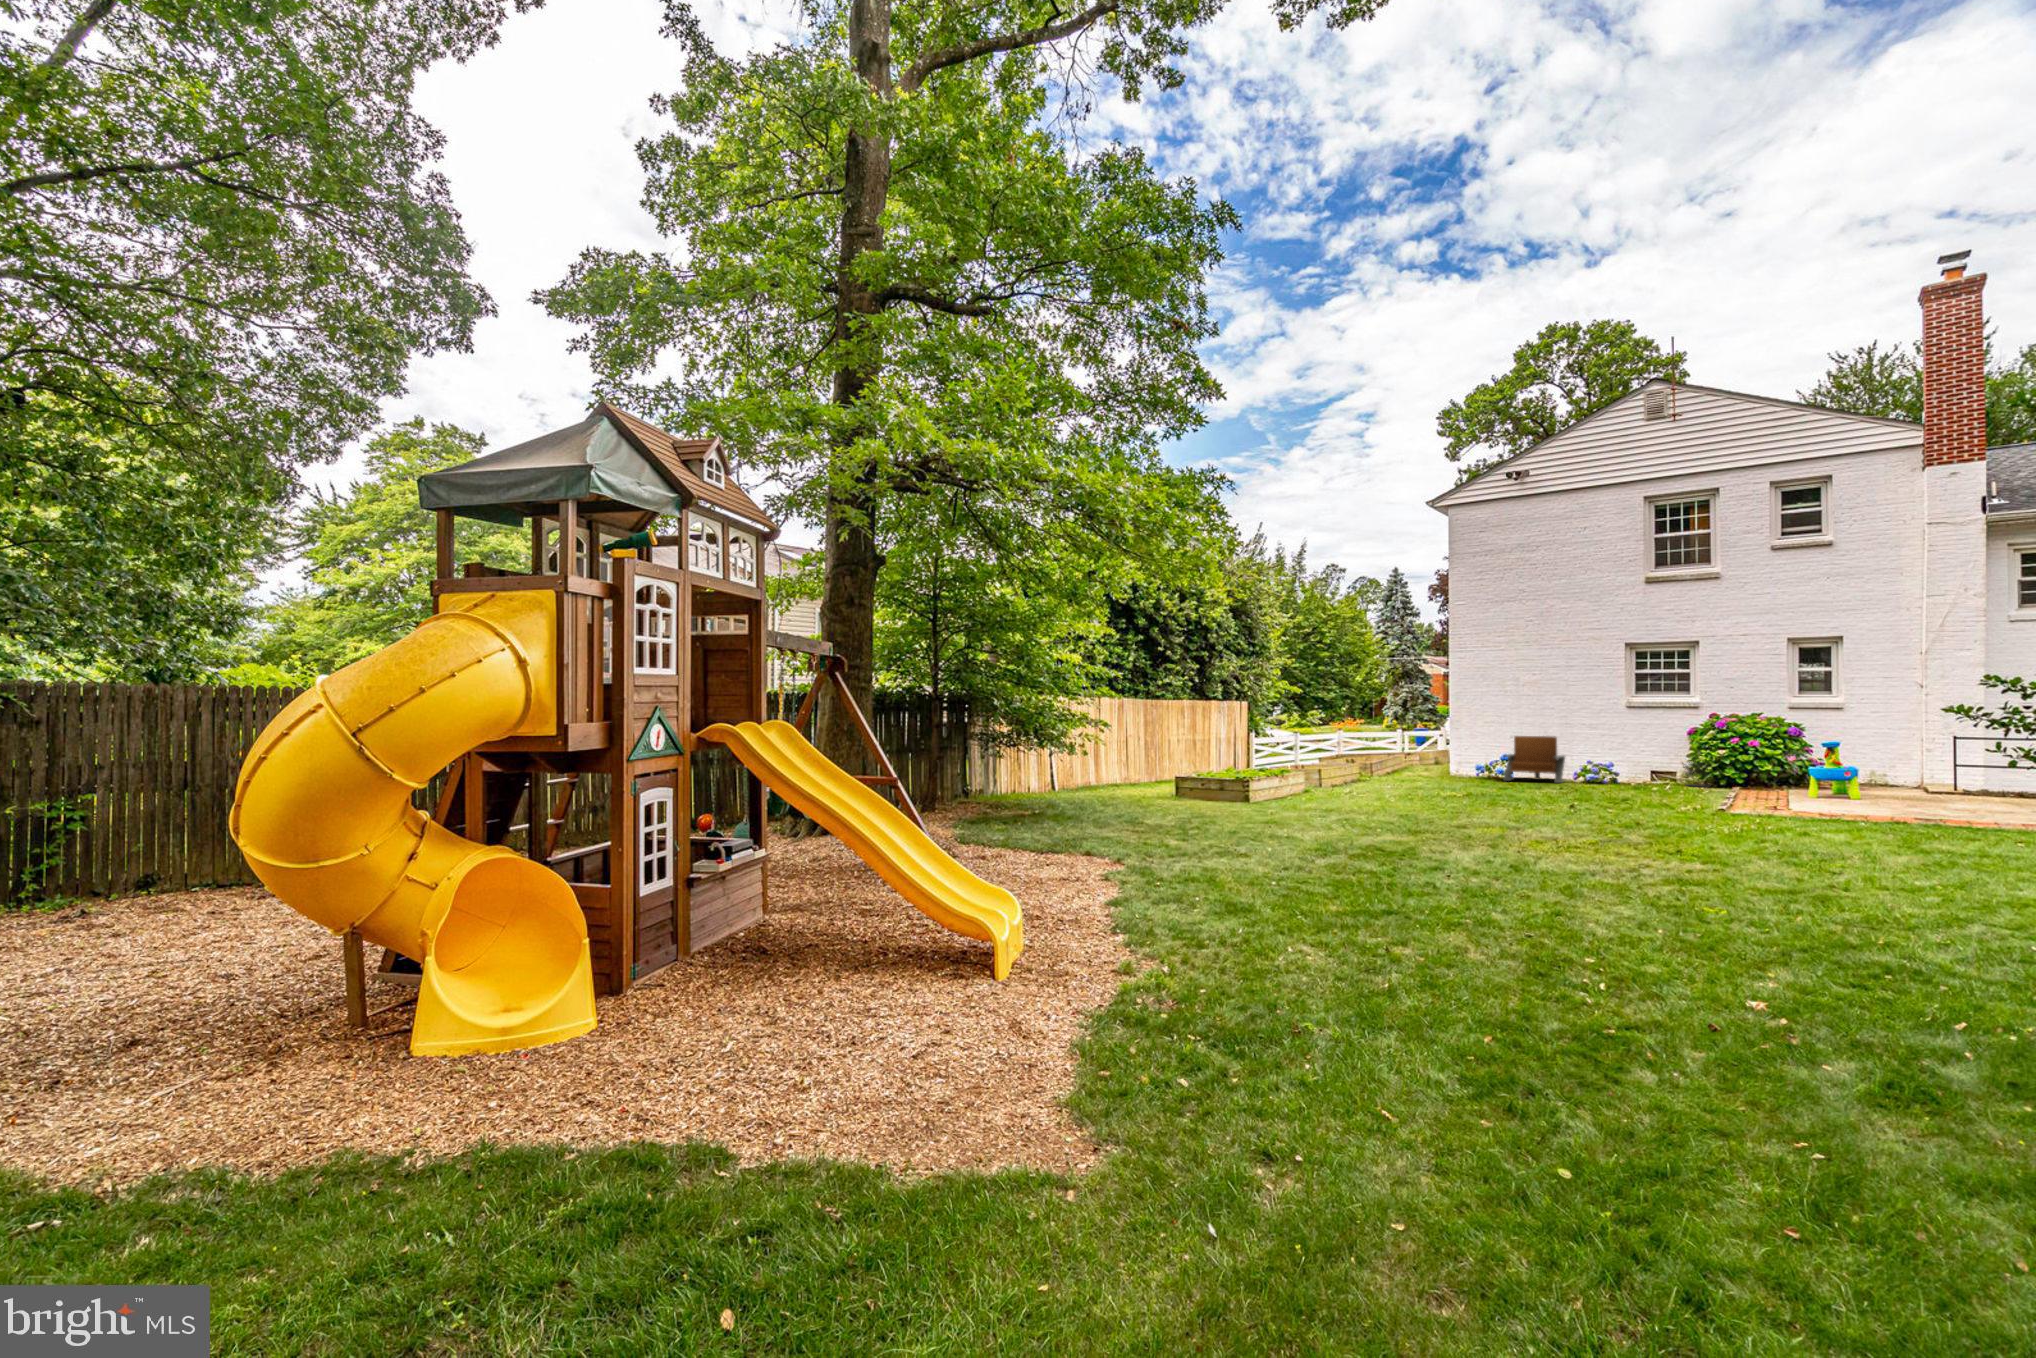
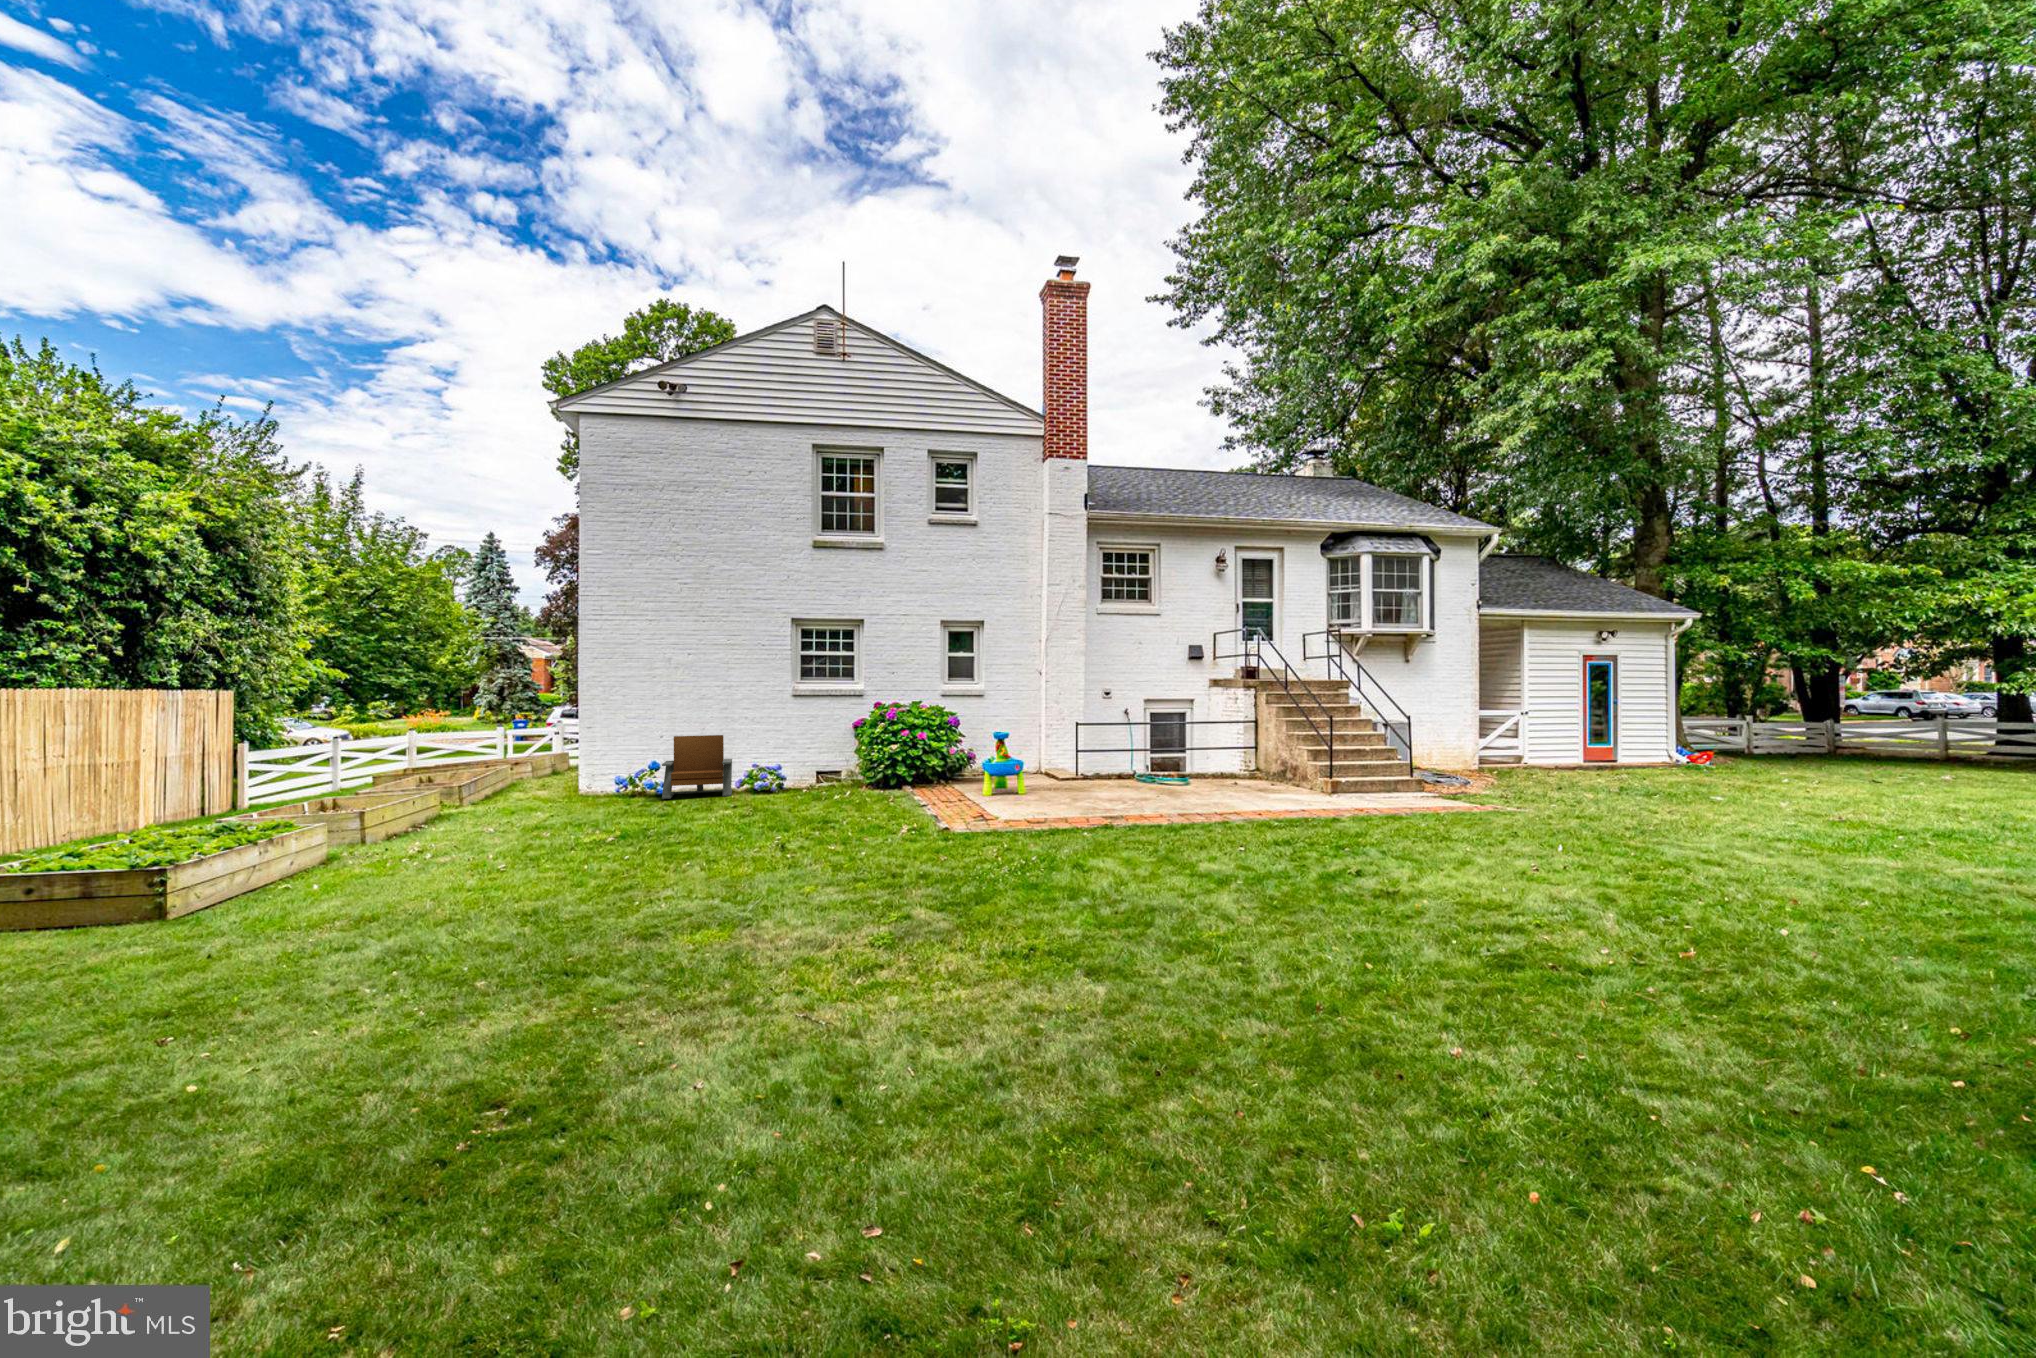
potted tree: present [1683,755,1709,787] -> none [853,746,880,787]

